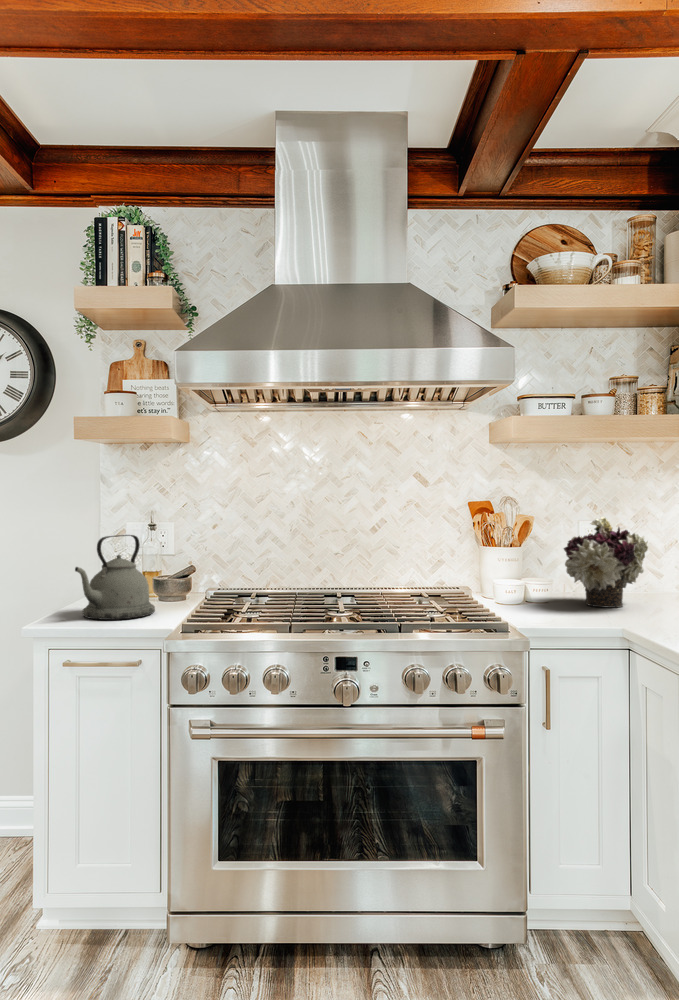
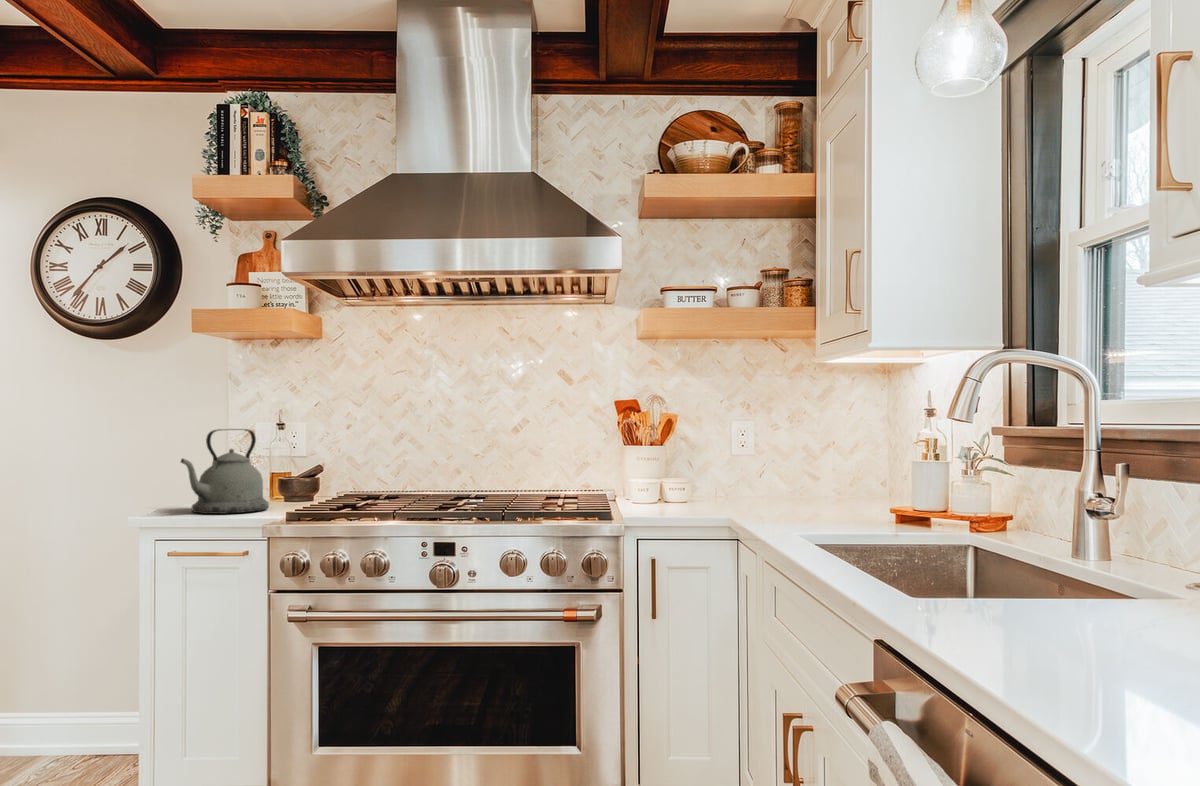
flower arrangement: present [564,516,648,608] -> none [699,411,786,505]

